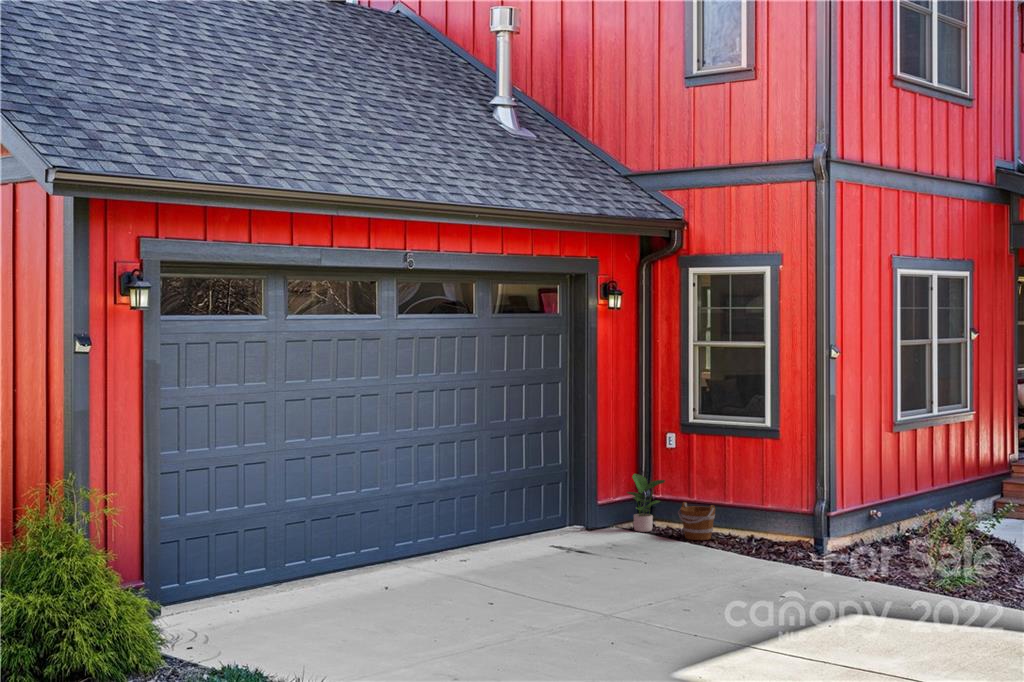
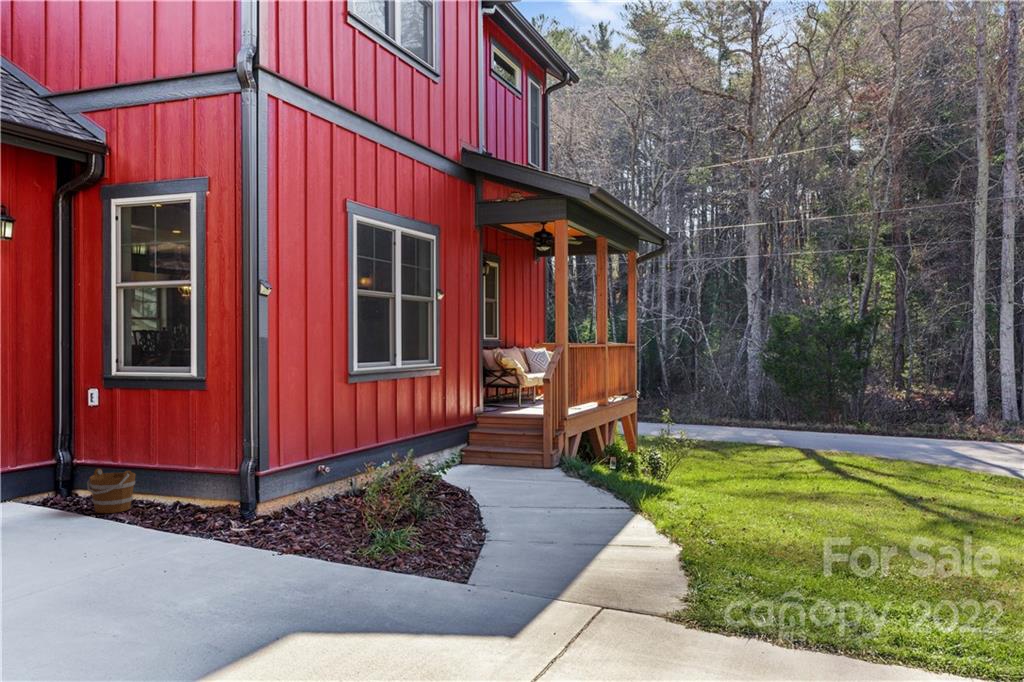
potted plant: present [627,474,665,532] -> none [23,438,79,507]

